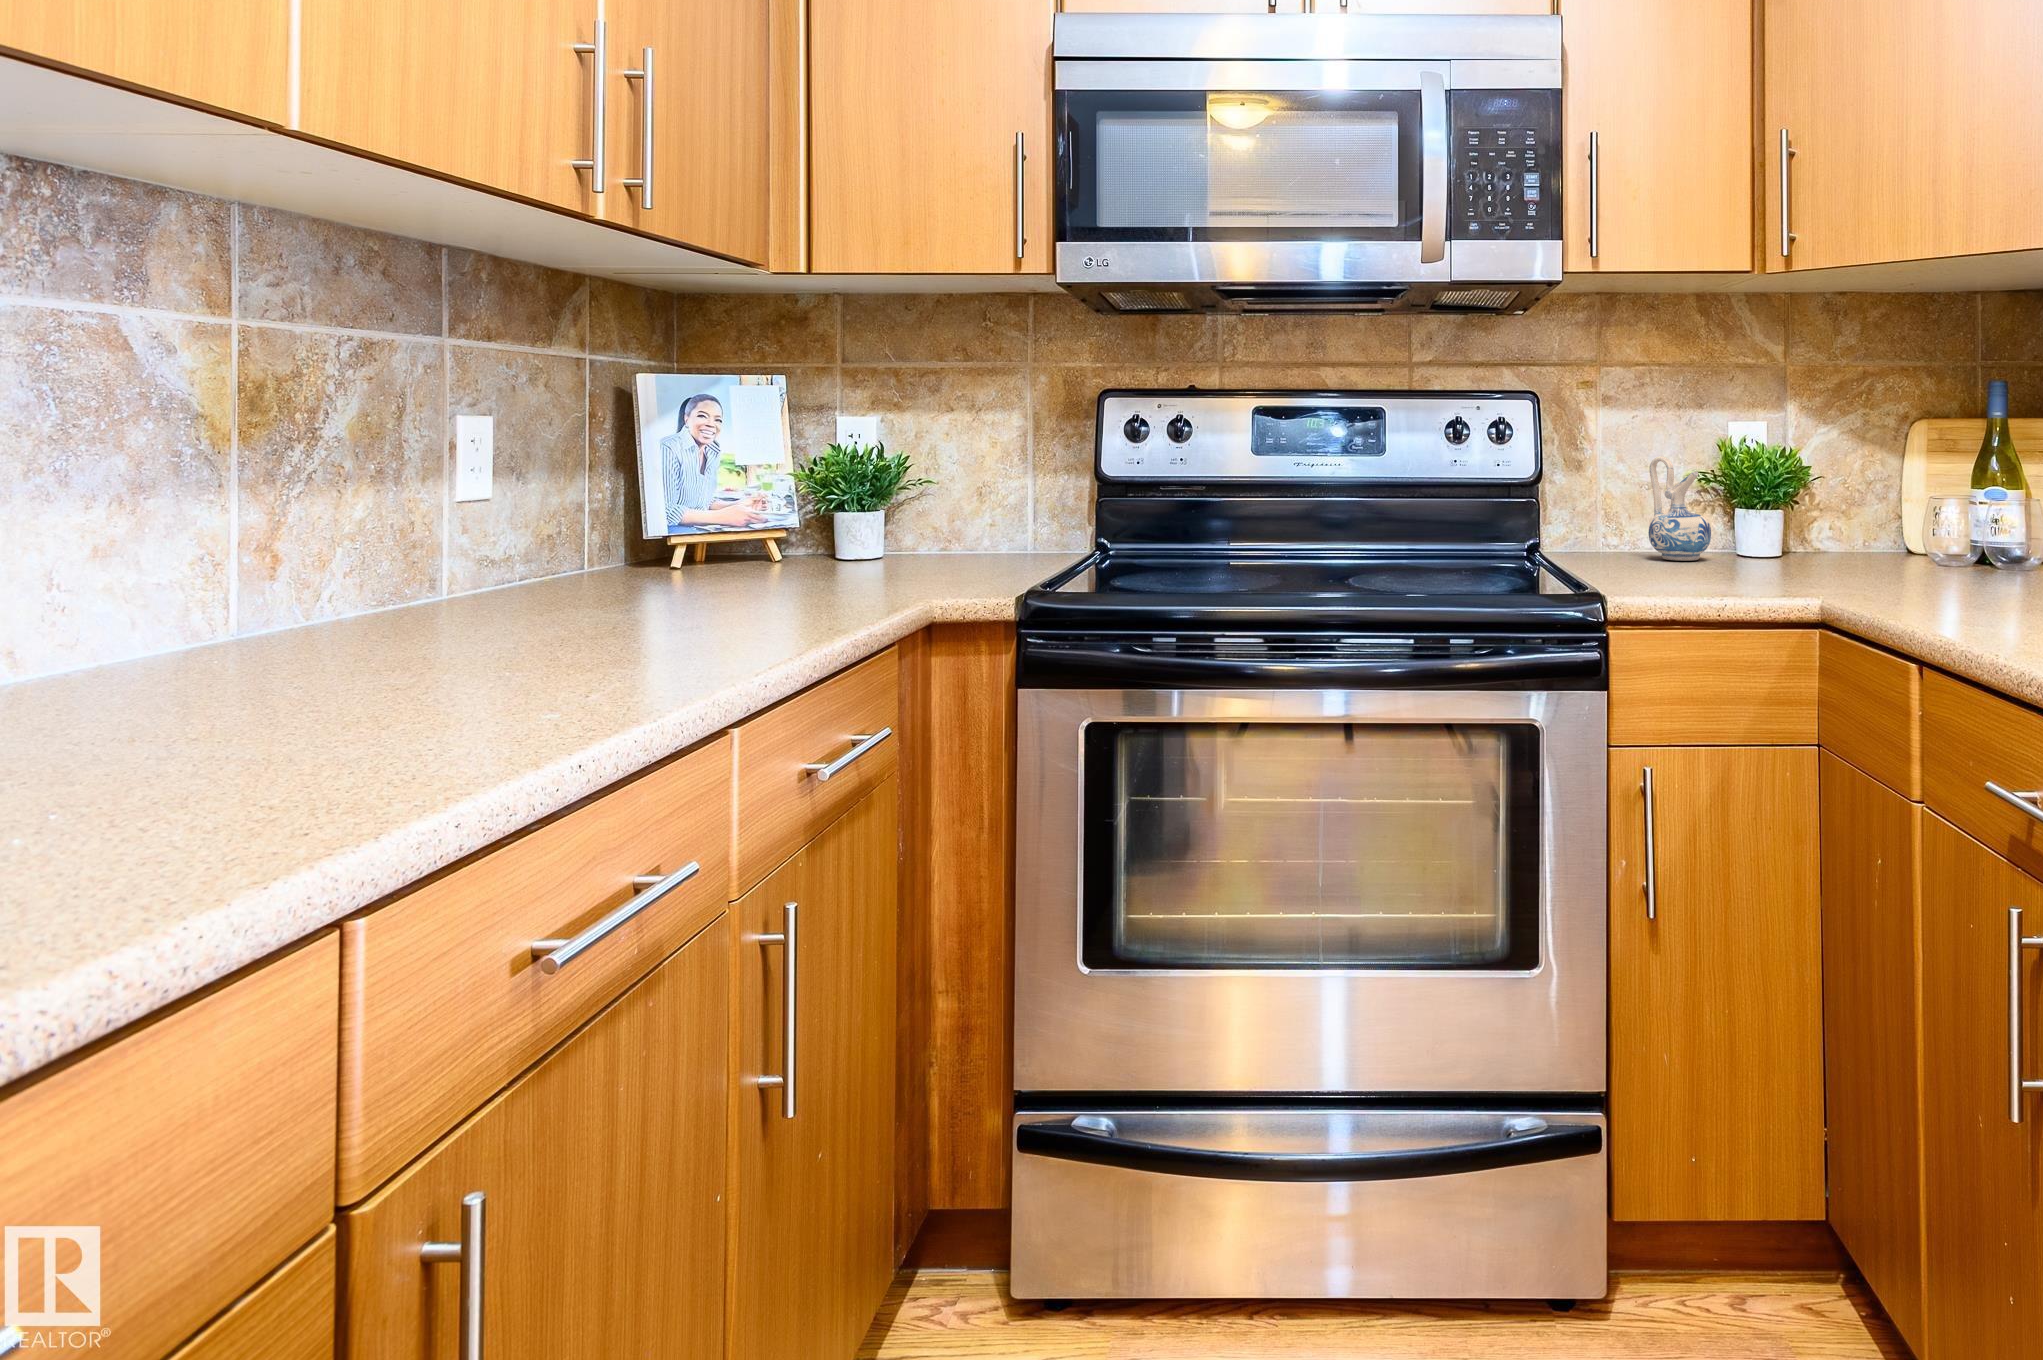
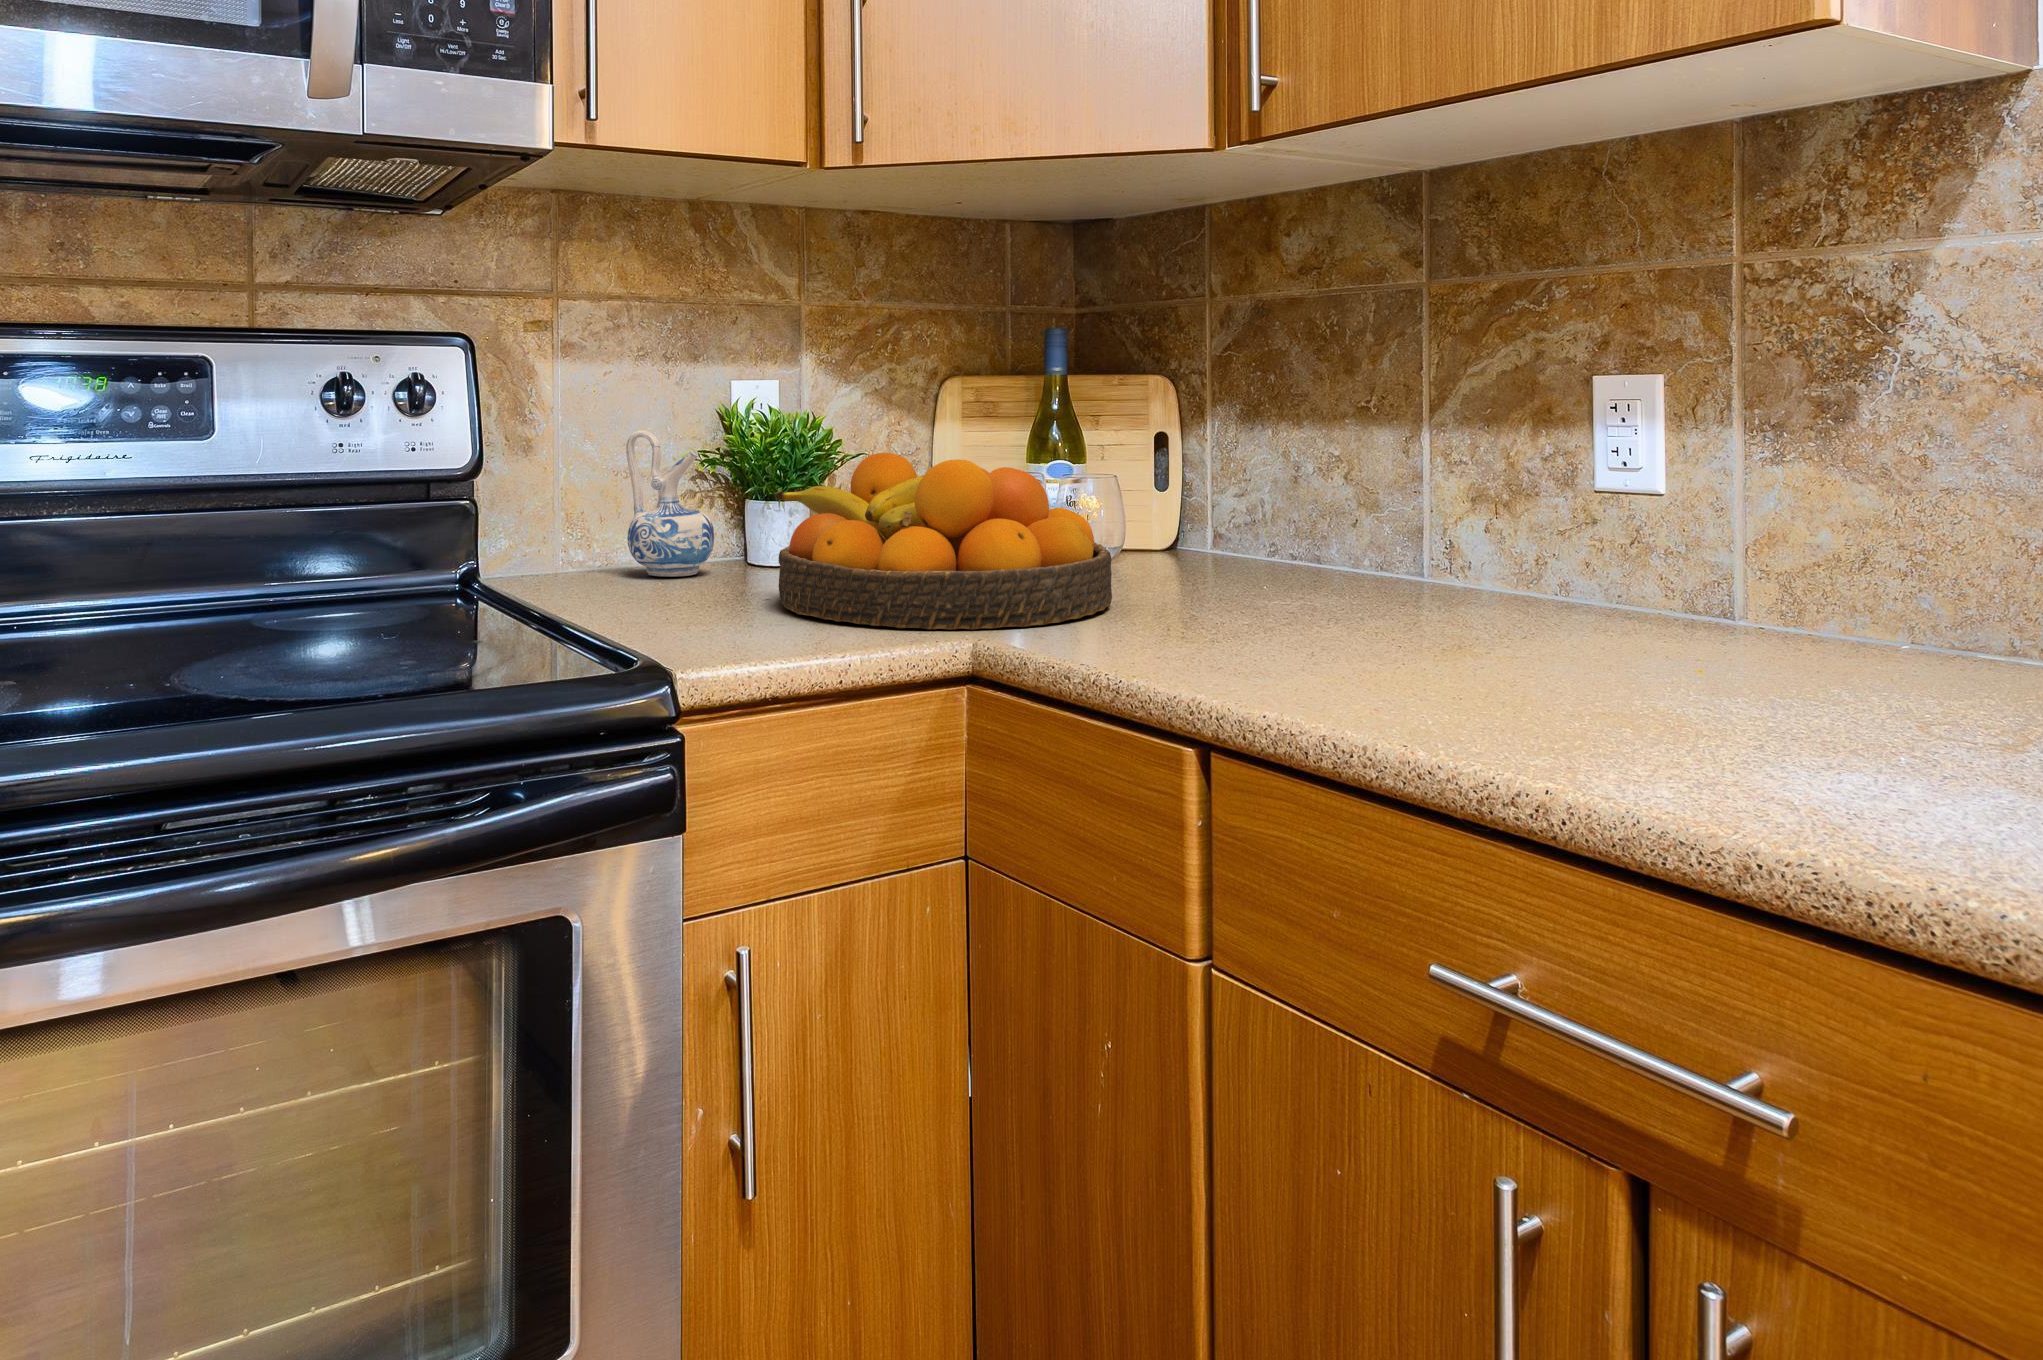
fruit bowl: none [1717,475,1973,600] -> present [775,453,1112,630]

